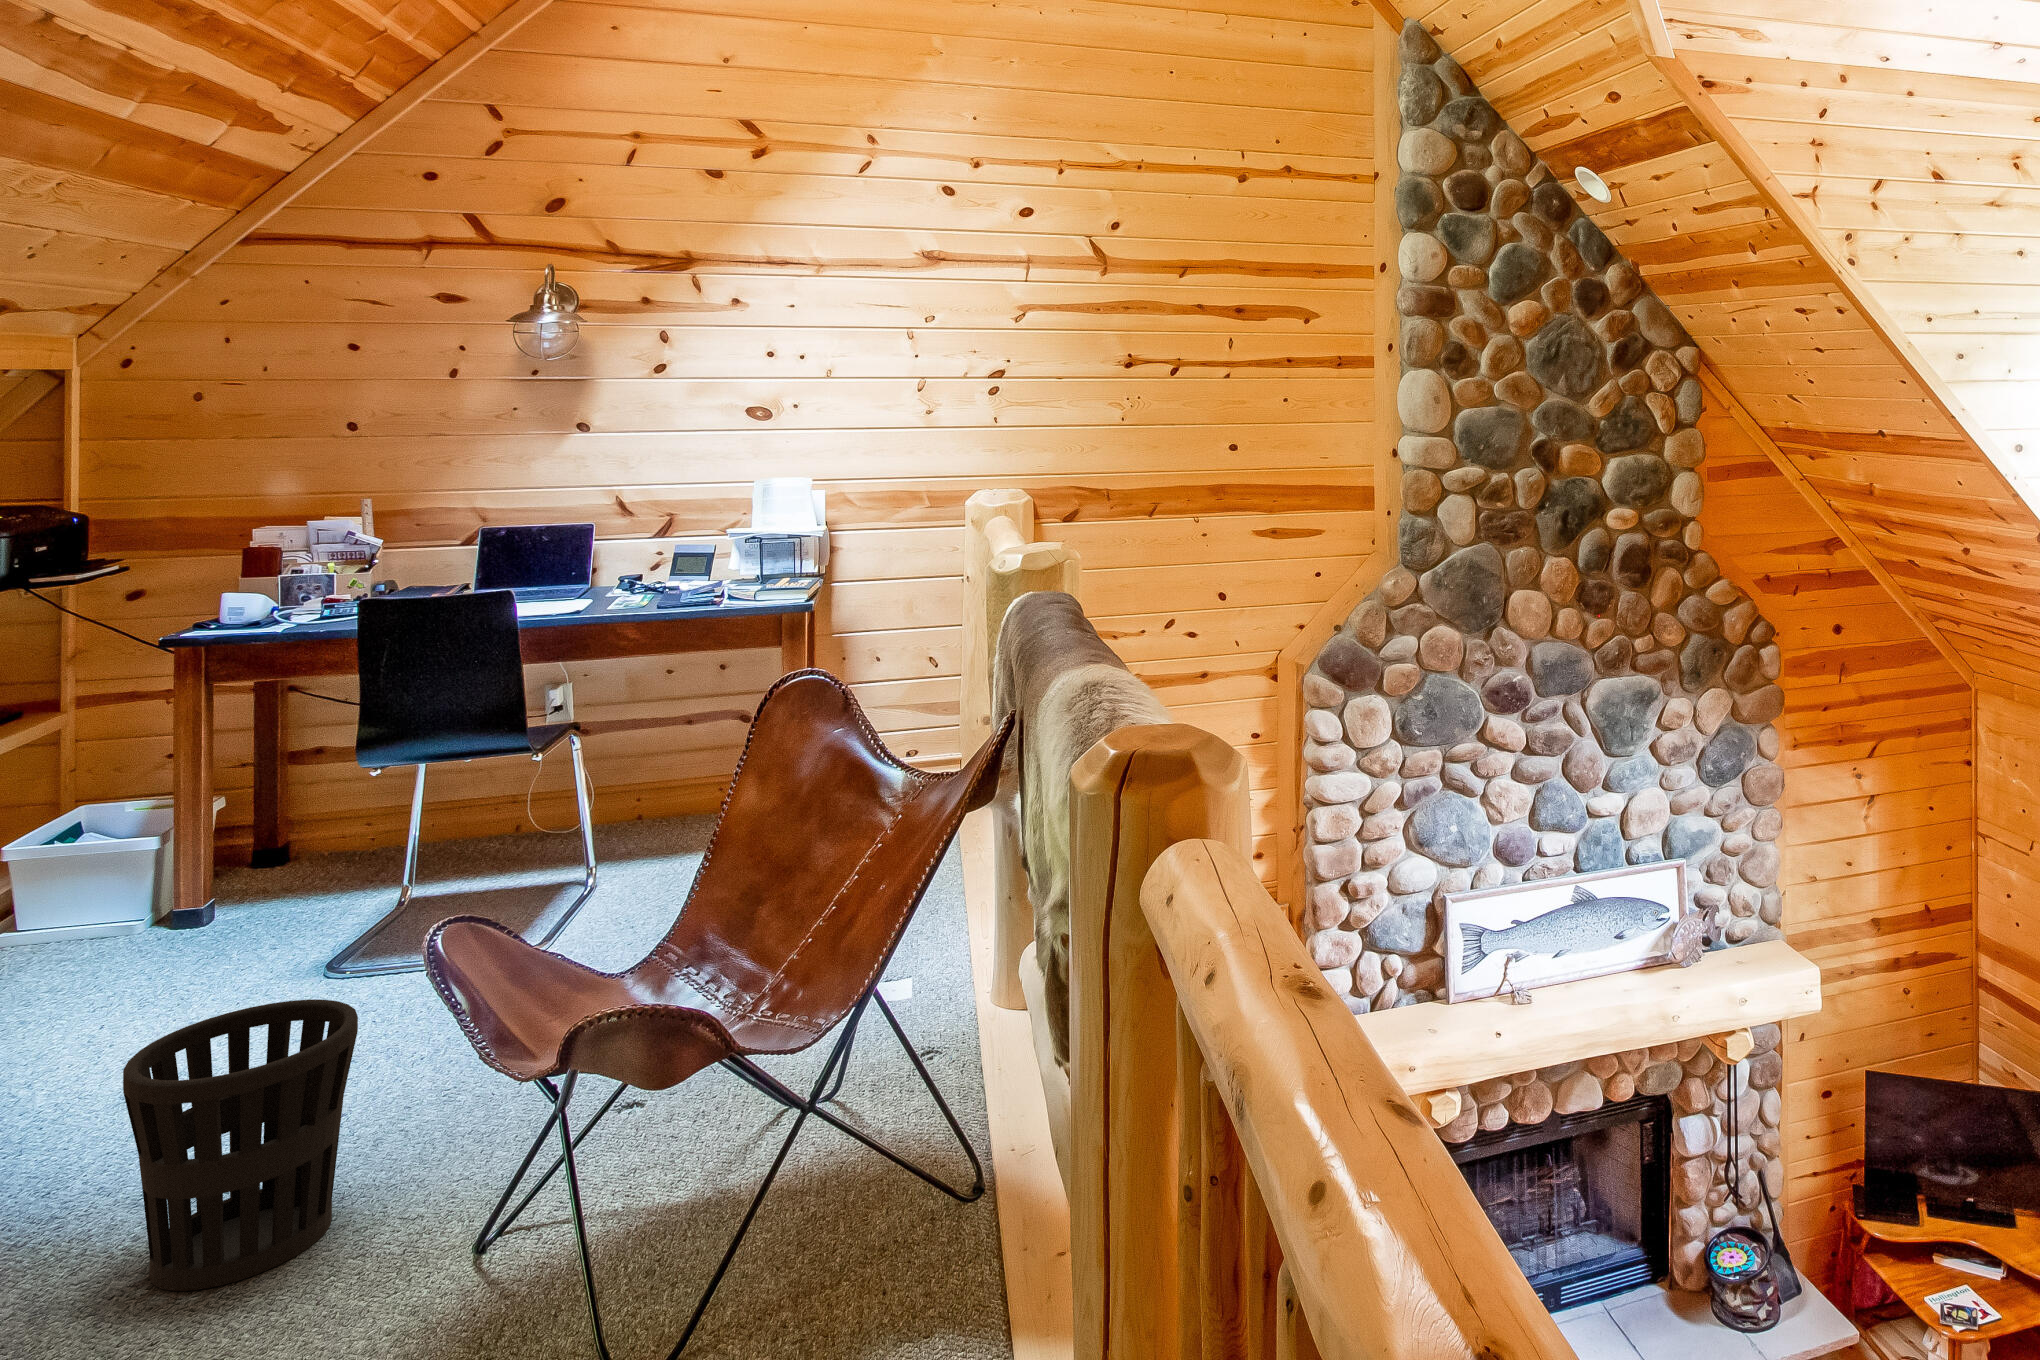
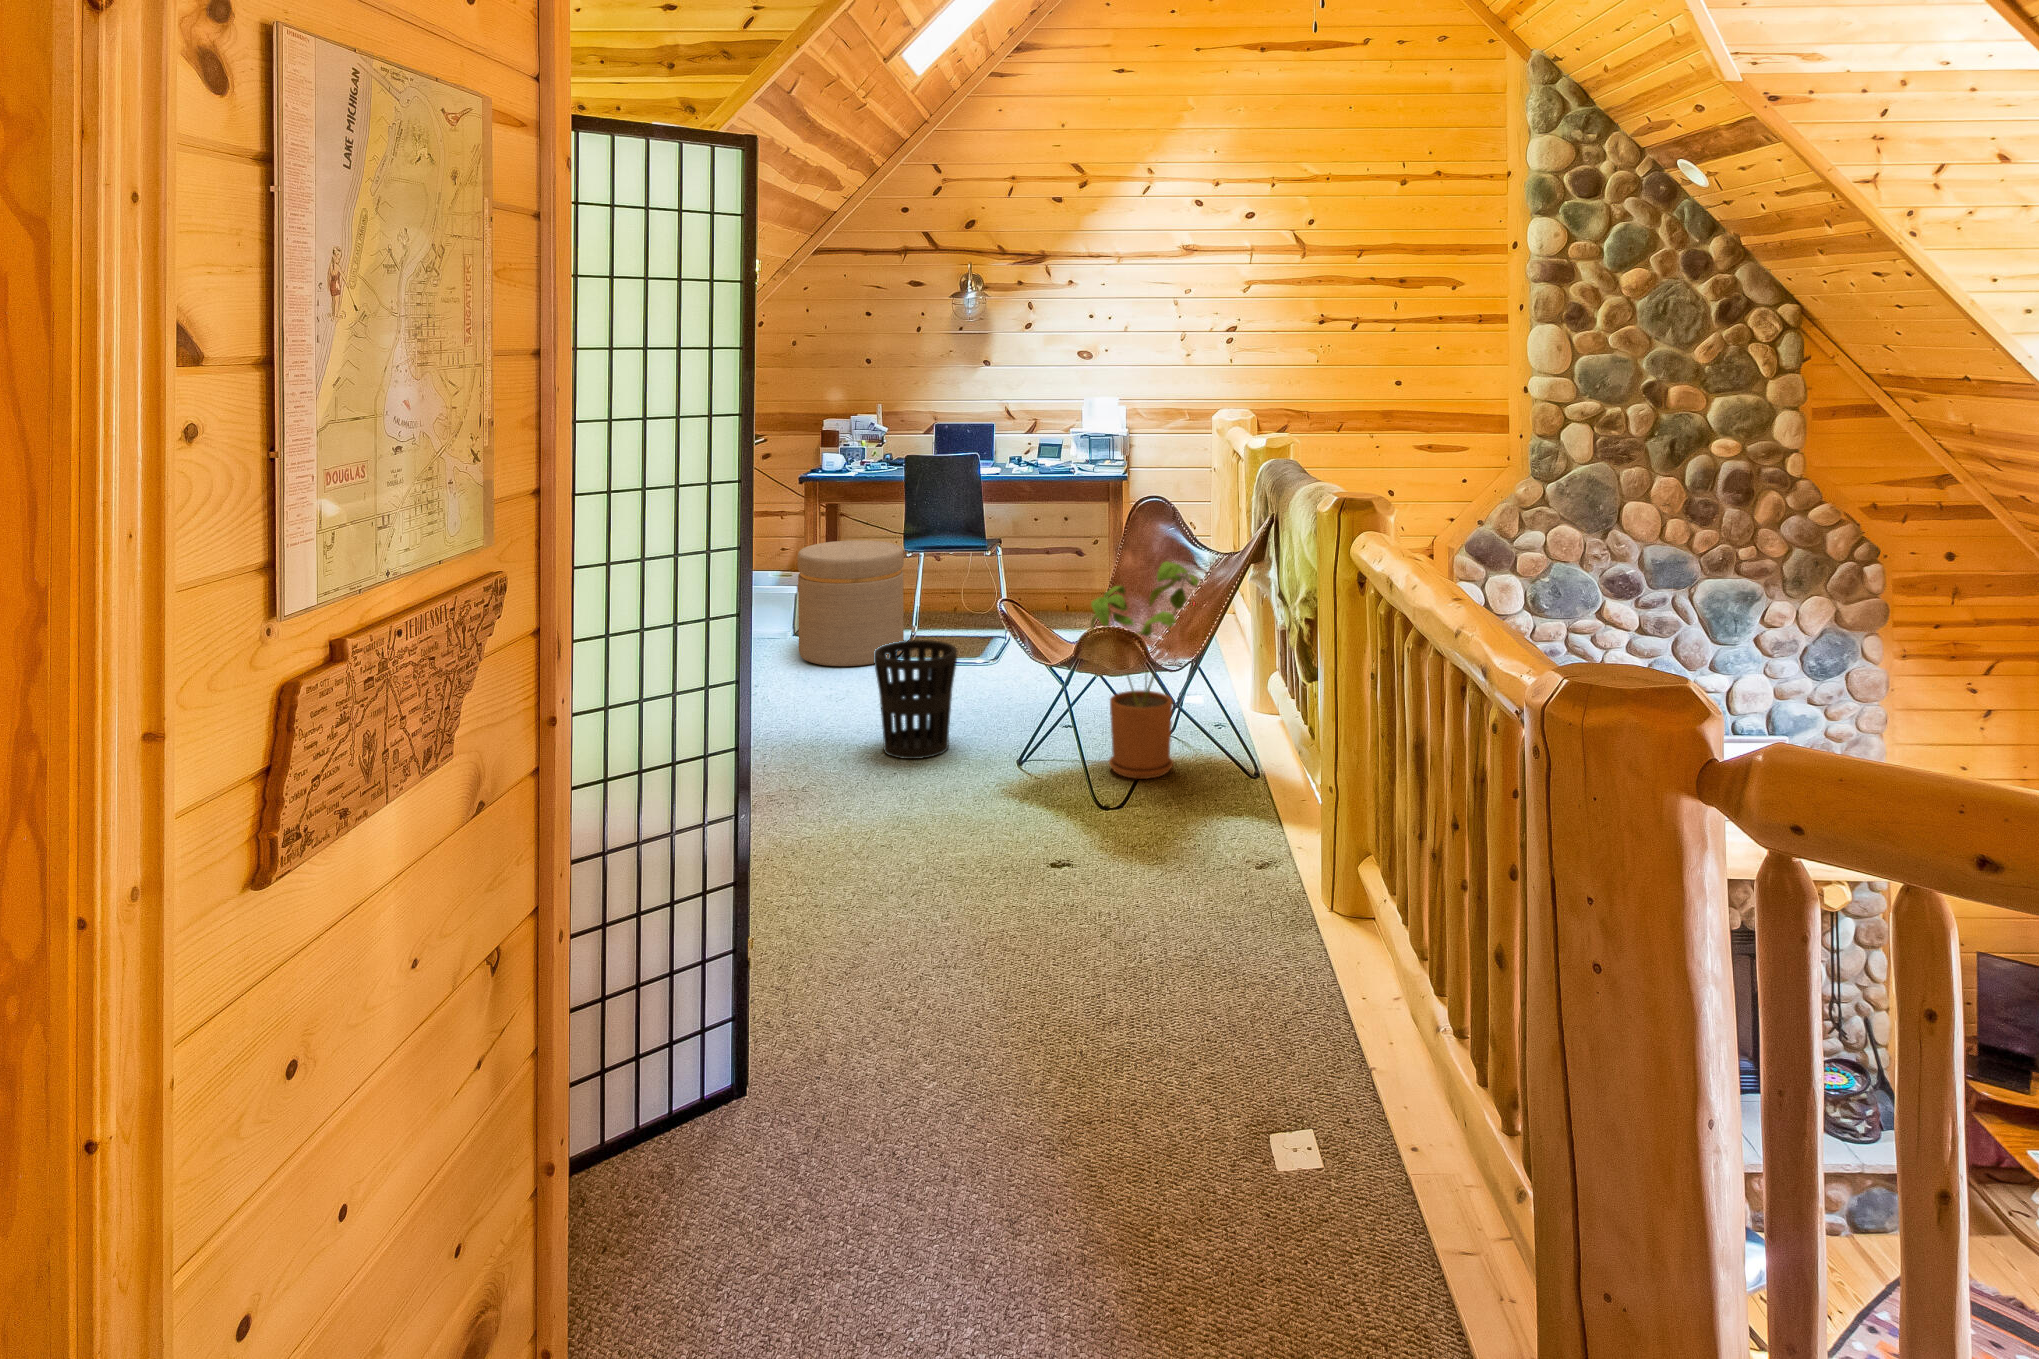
ottoman: none [83,755,350,1020] -> present [797,540,904,666]
house plant: none [655,803,907,1240] -> present [1091,562,1201,779]

